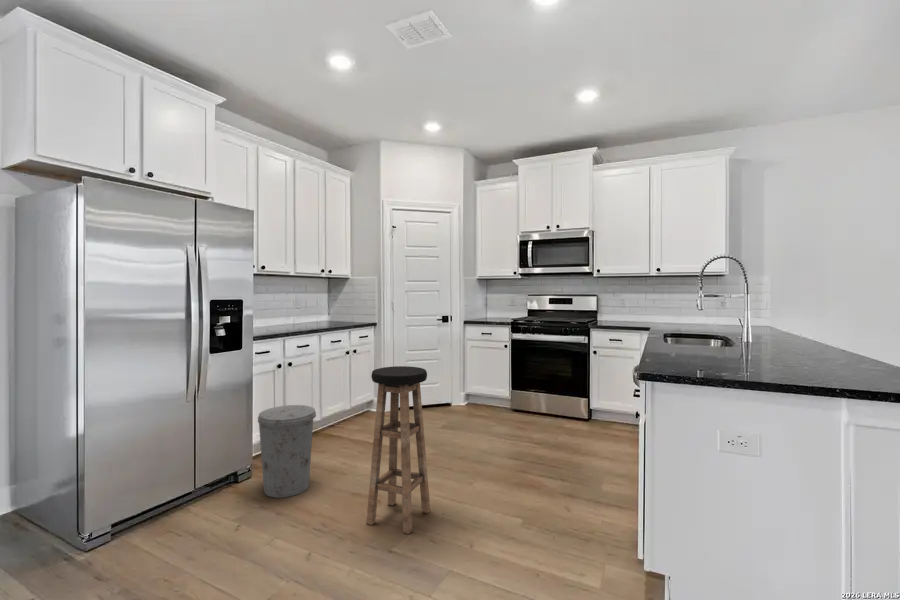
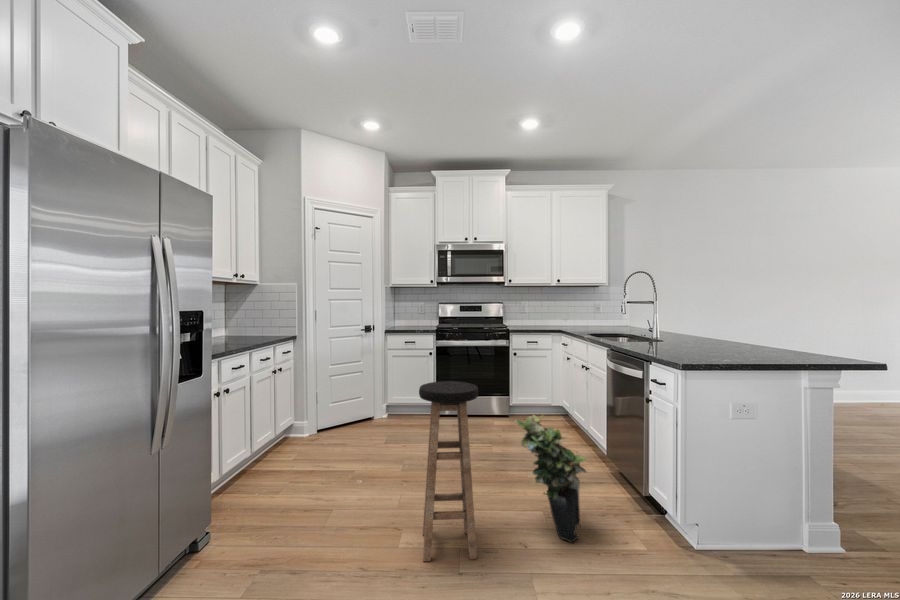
trash can: present [258,405,316,498] -> none [247,441,320,564]
potted plant: none [467,409,537,546] -> present [516,415,586,543]

